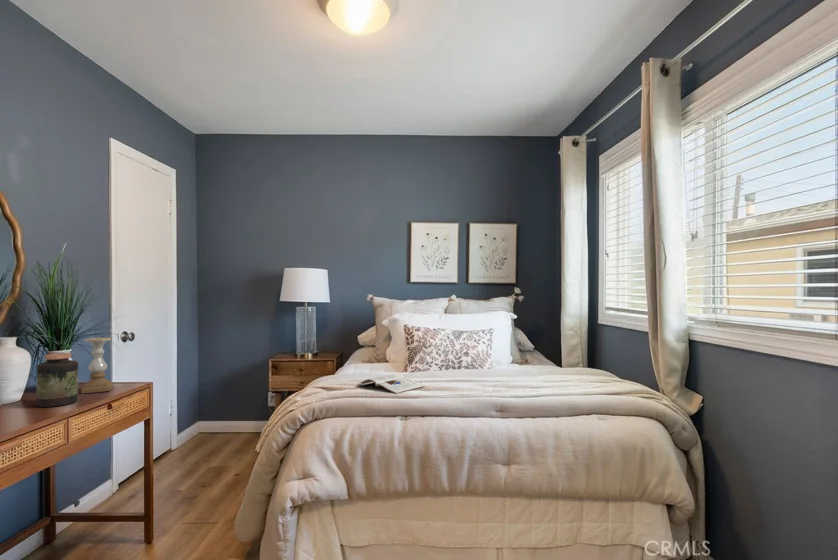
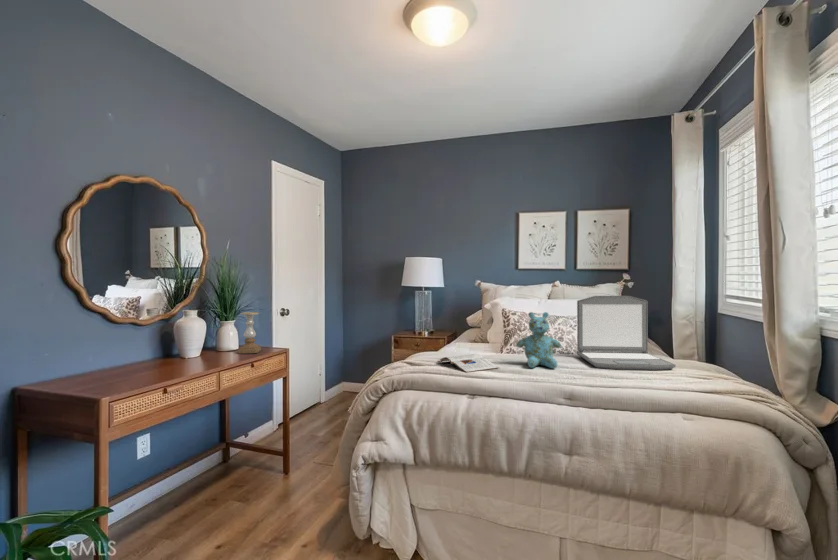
laptop: none [486,311,573,380] -> present [577,296,676,370]
stuffed bear: none [437,328,478,384] -> present [517,312,561,368]
jar: present [36,353,78,407] -> none [205,322,232,362]

